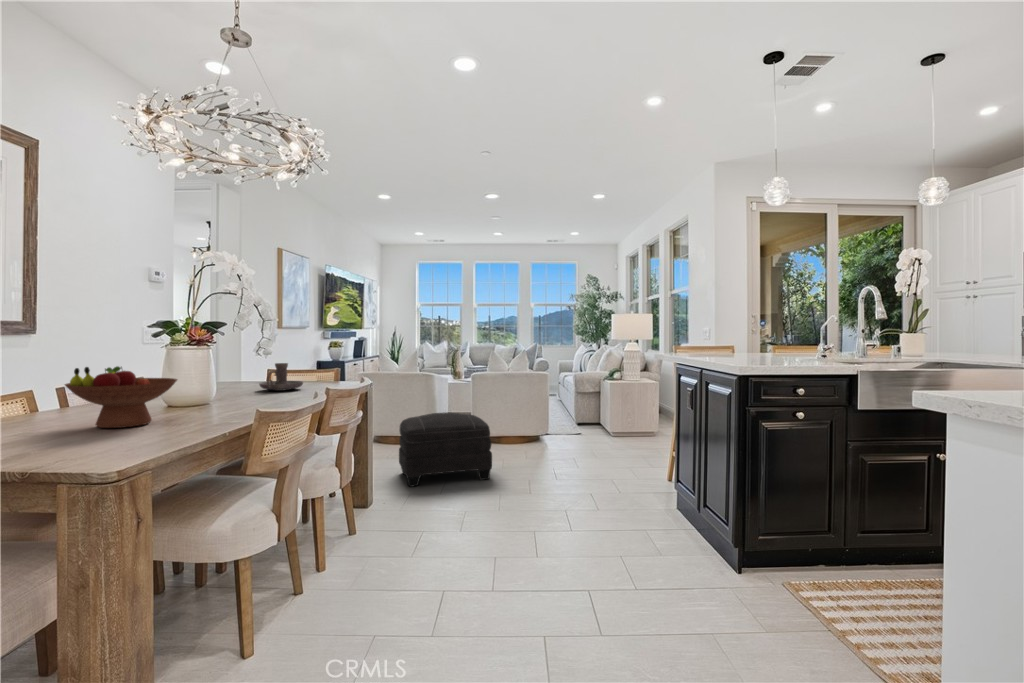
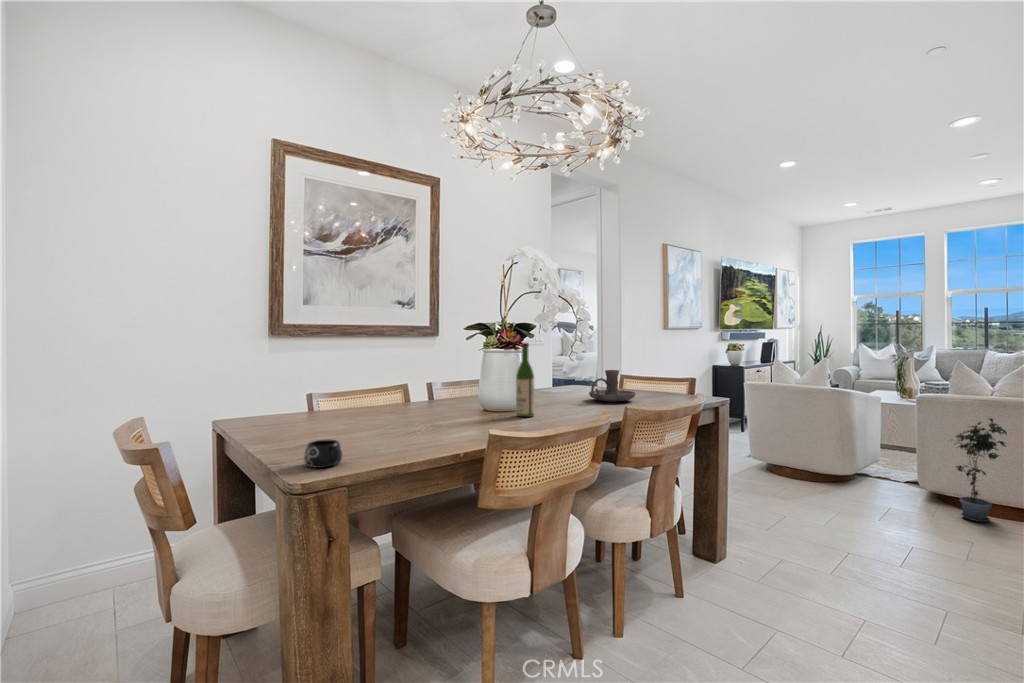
wine bottle: none [210,339,230,407] -> present [516,343,535,417]
fruit bowl: present [65,366,177,428] -> none [375,370,466,431]
potted plant: none [490,385,519,450] -> present [956,418,1007,522]
ottoman: present [399,412,492,487] -> none [779,448,936,569]
mug: none [56,434,110,462] -> present [304,439,342,468]

